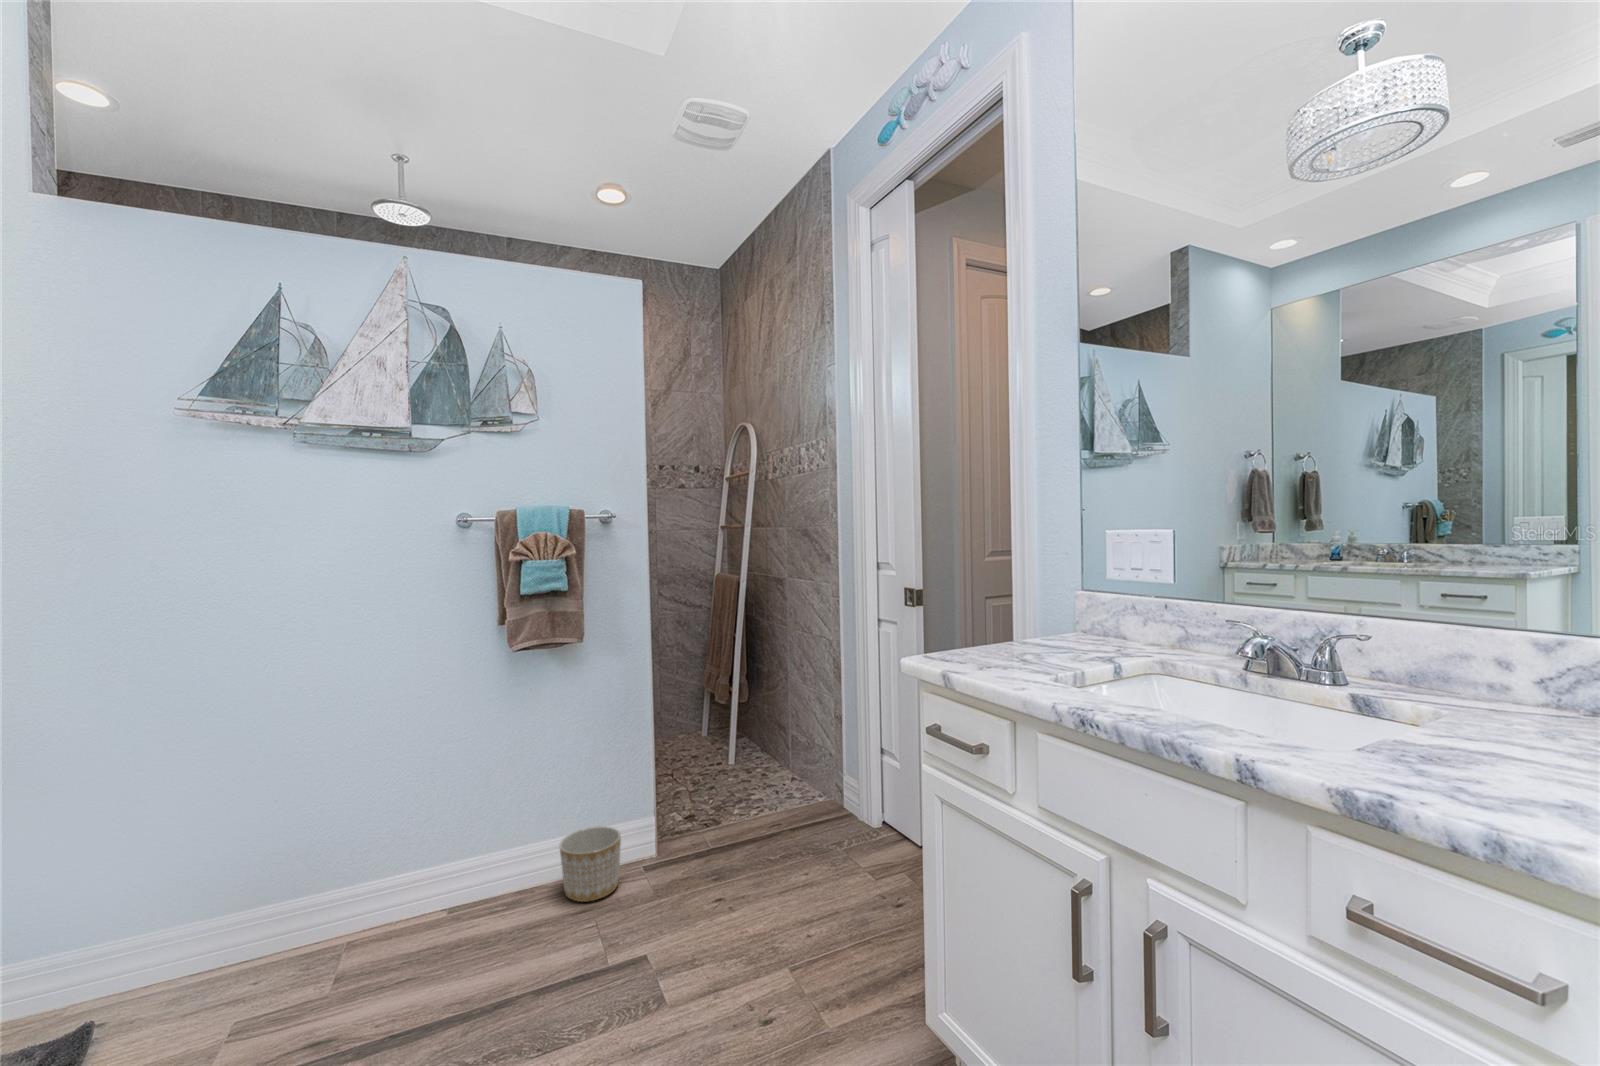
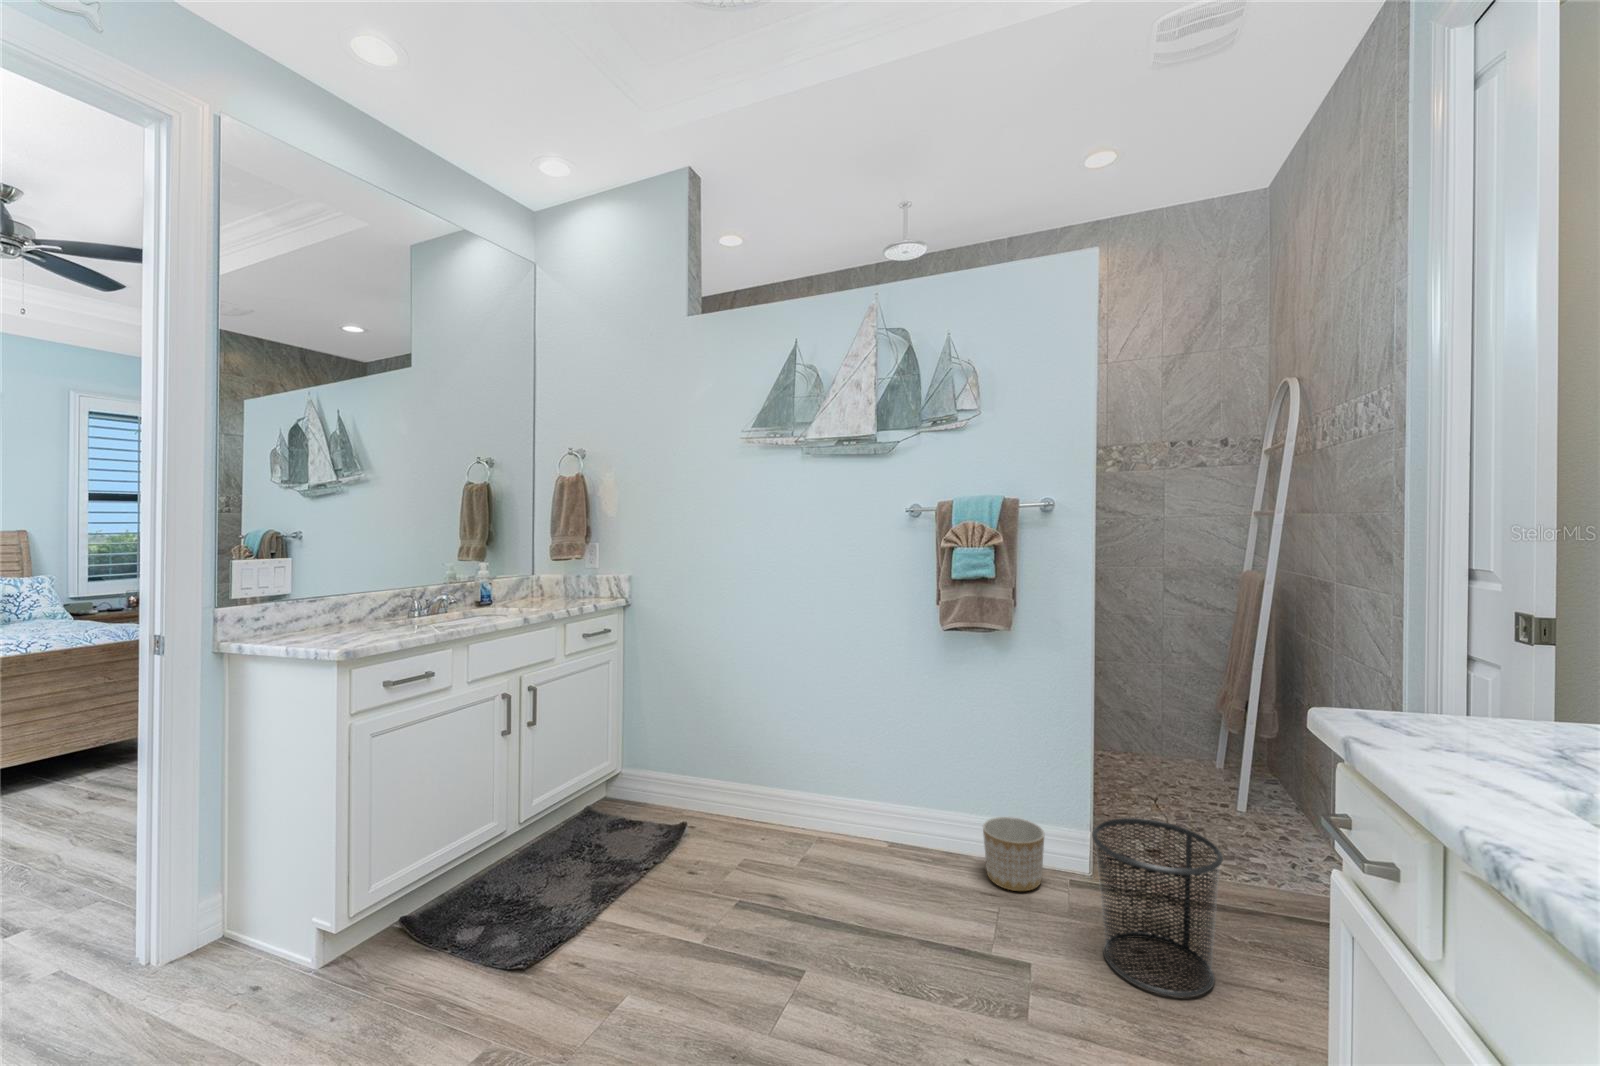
waste bin: none [682,782,779,926] -> present [1092,818,1223,997]

